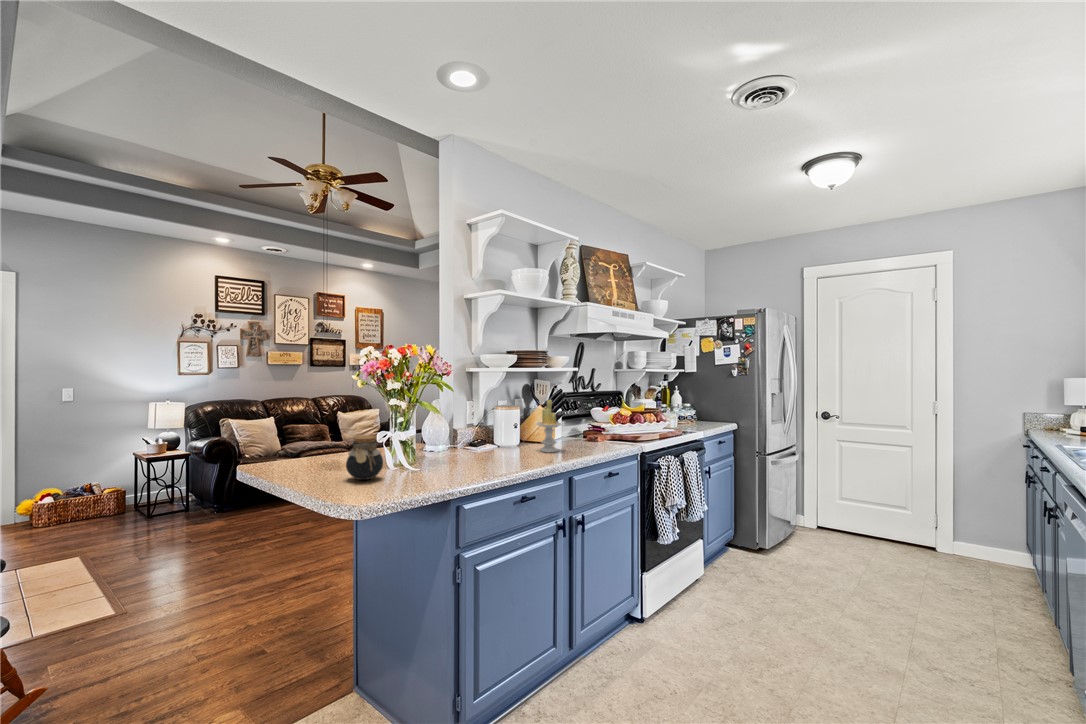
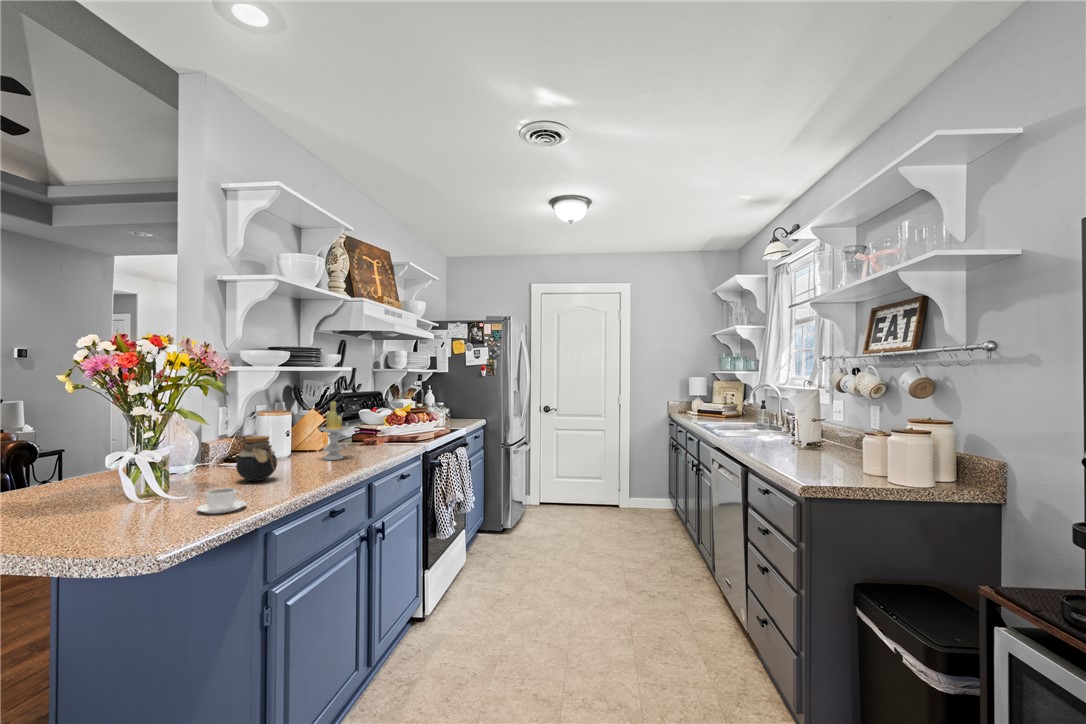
jar: present [346,436,383,480] -> present [236,436,277,481]
coffee cup: none [412,467,447,486] -> present [197,488,247,514]

